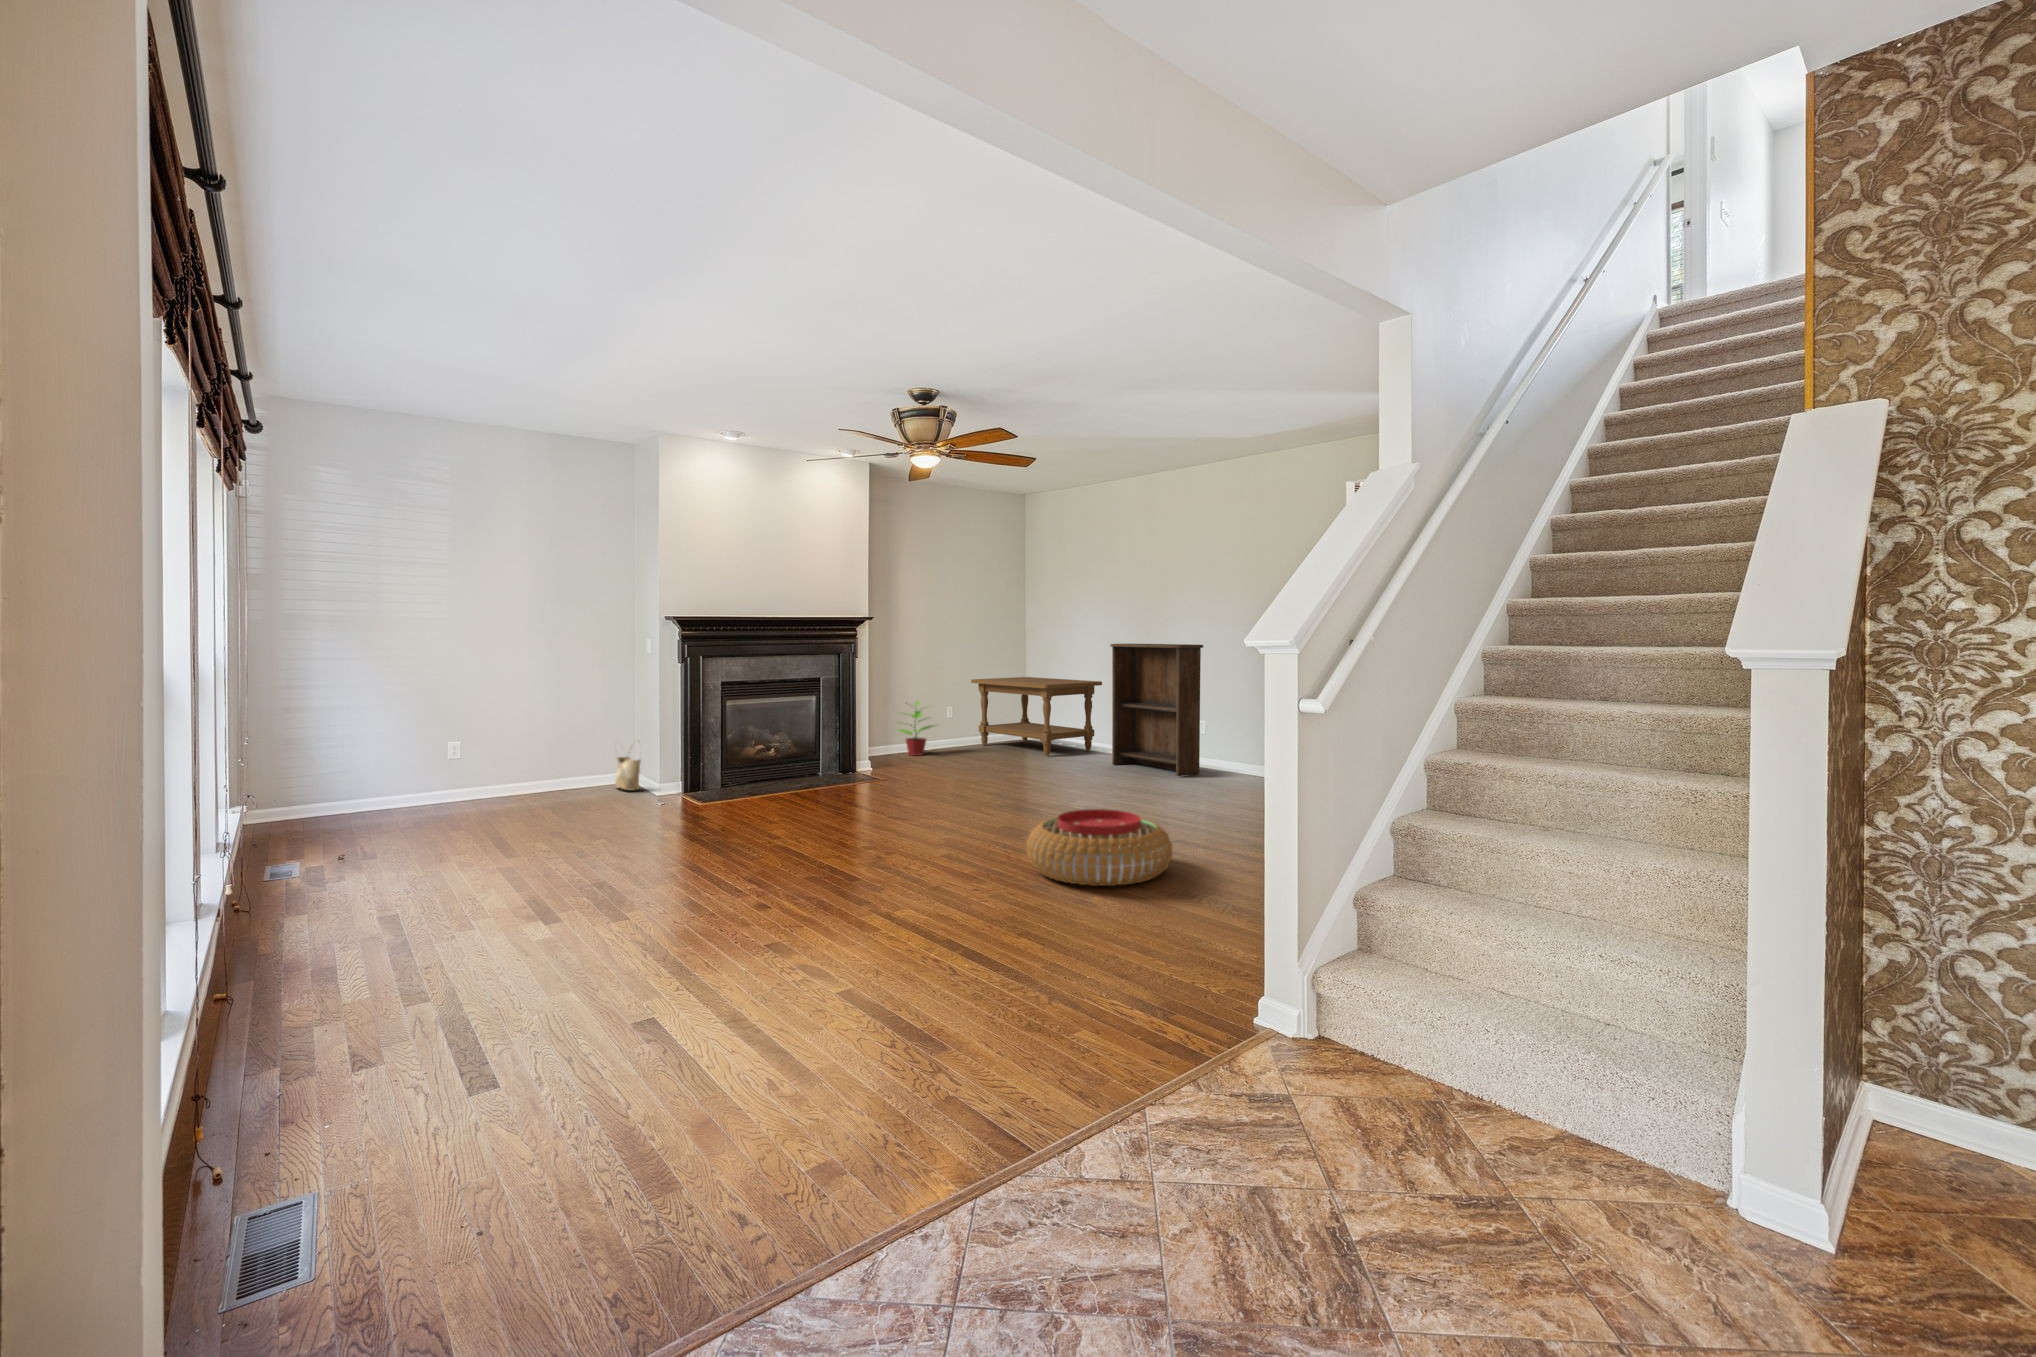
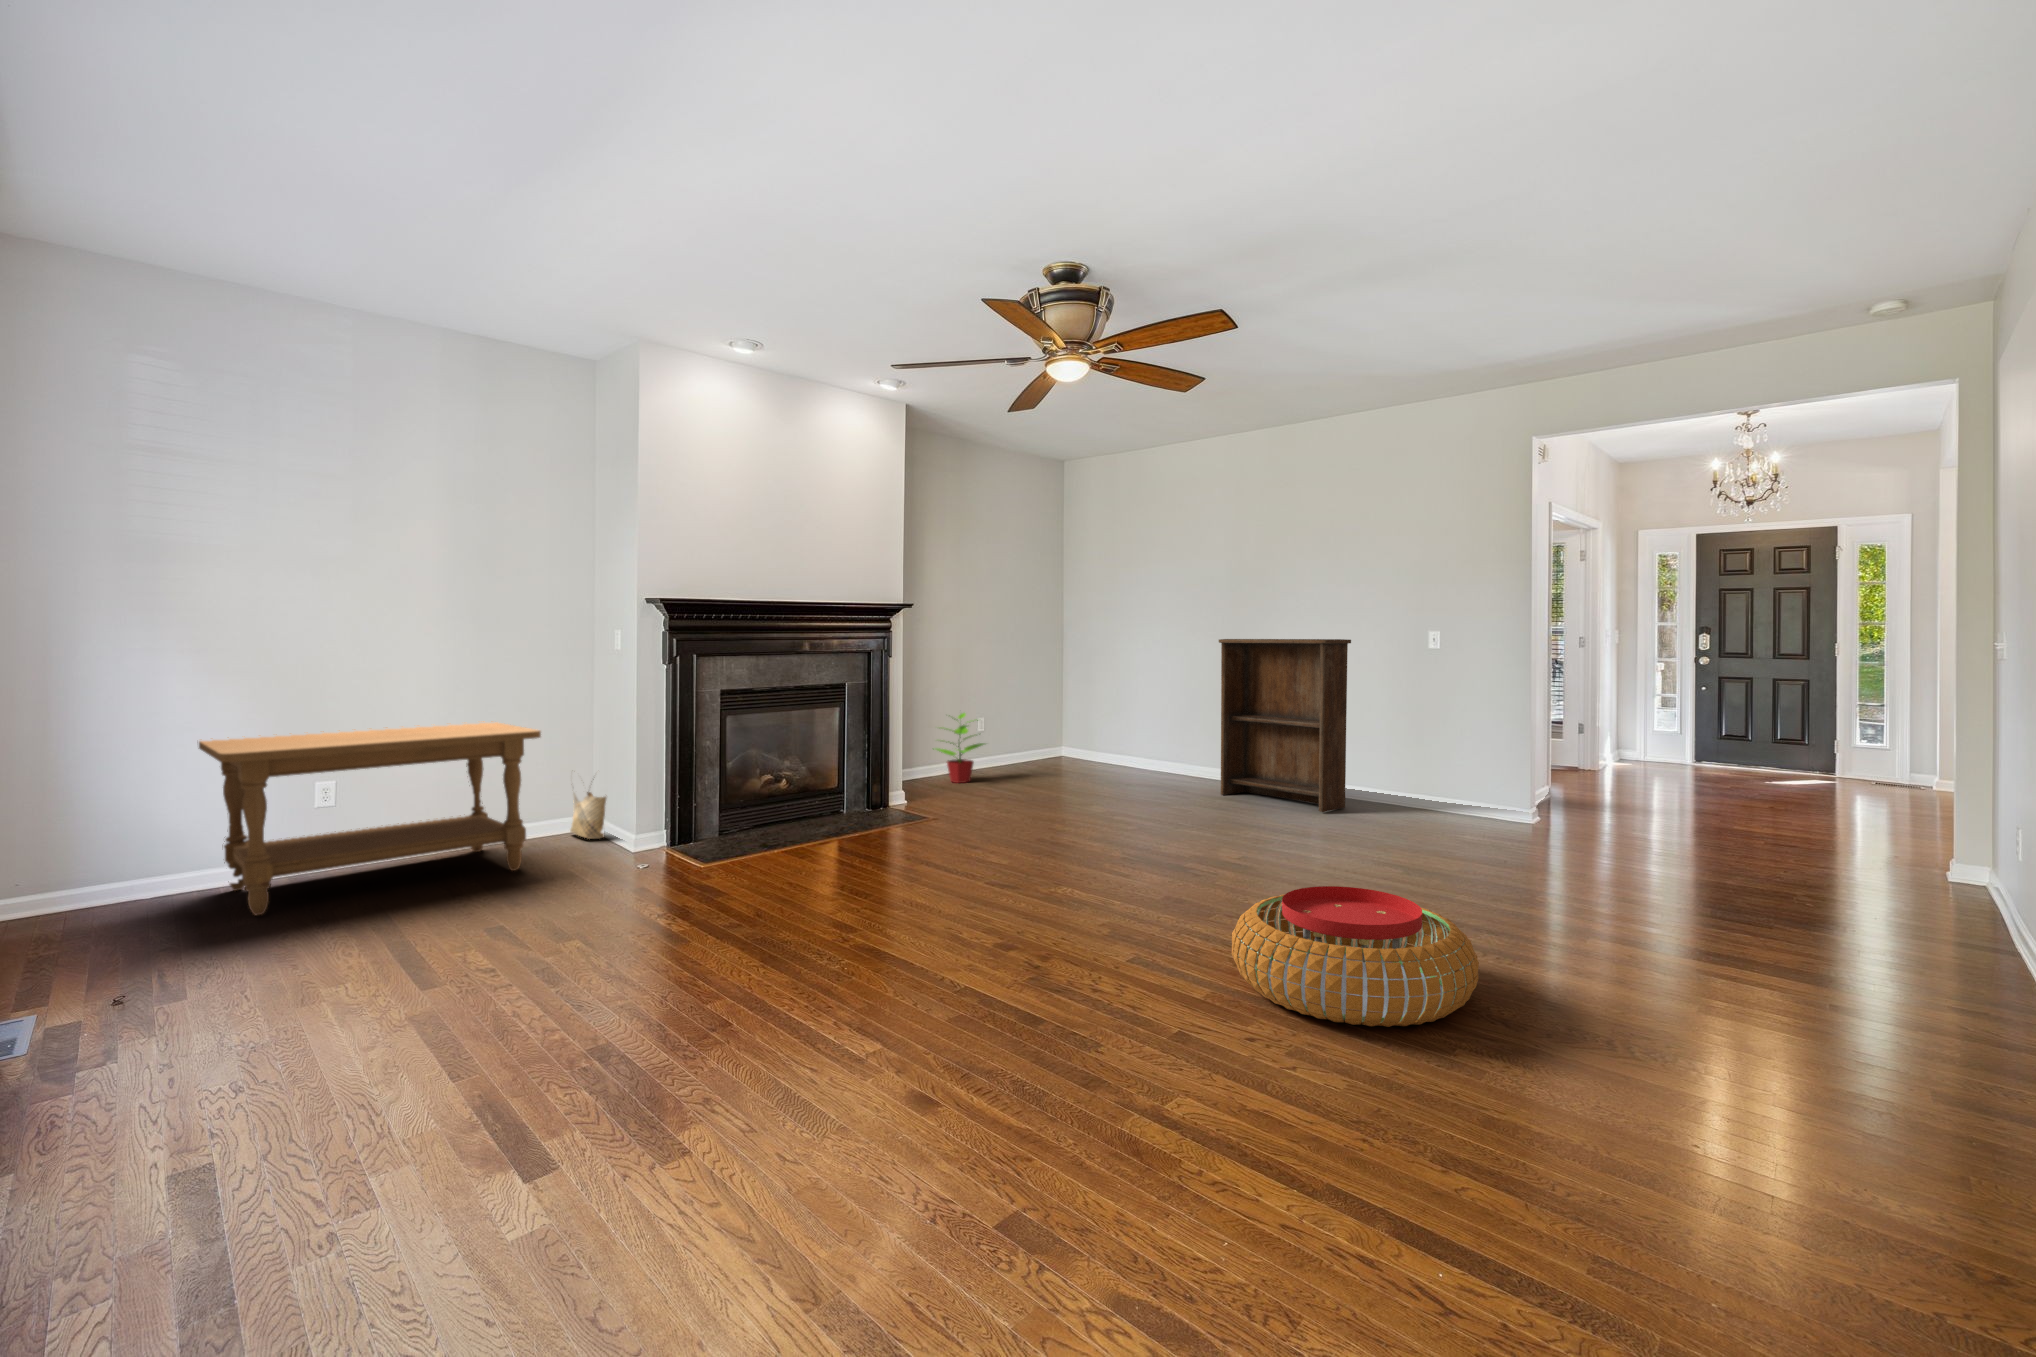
coffee table: present [971,677,1102,756] -> present [199,721,541,915]

